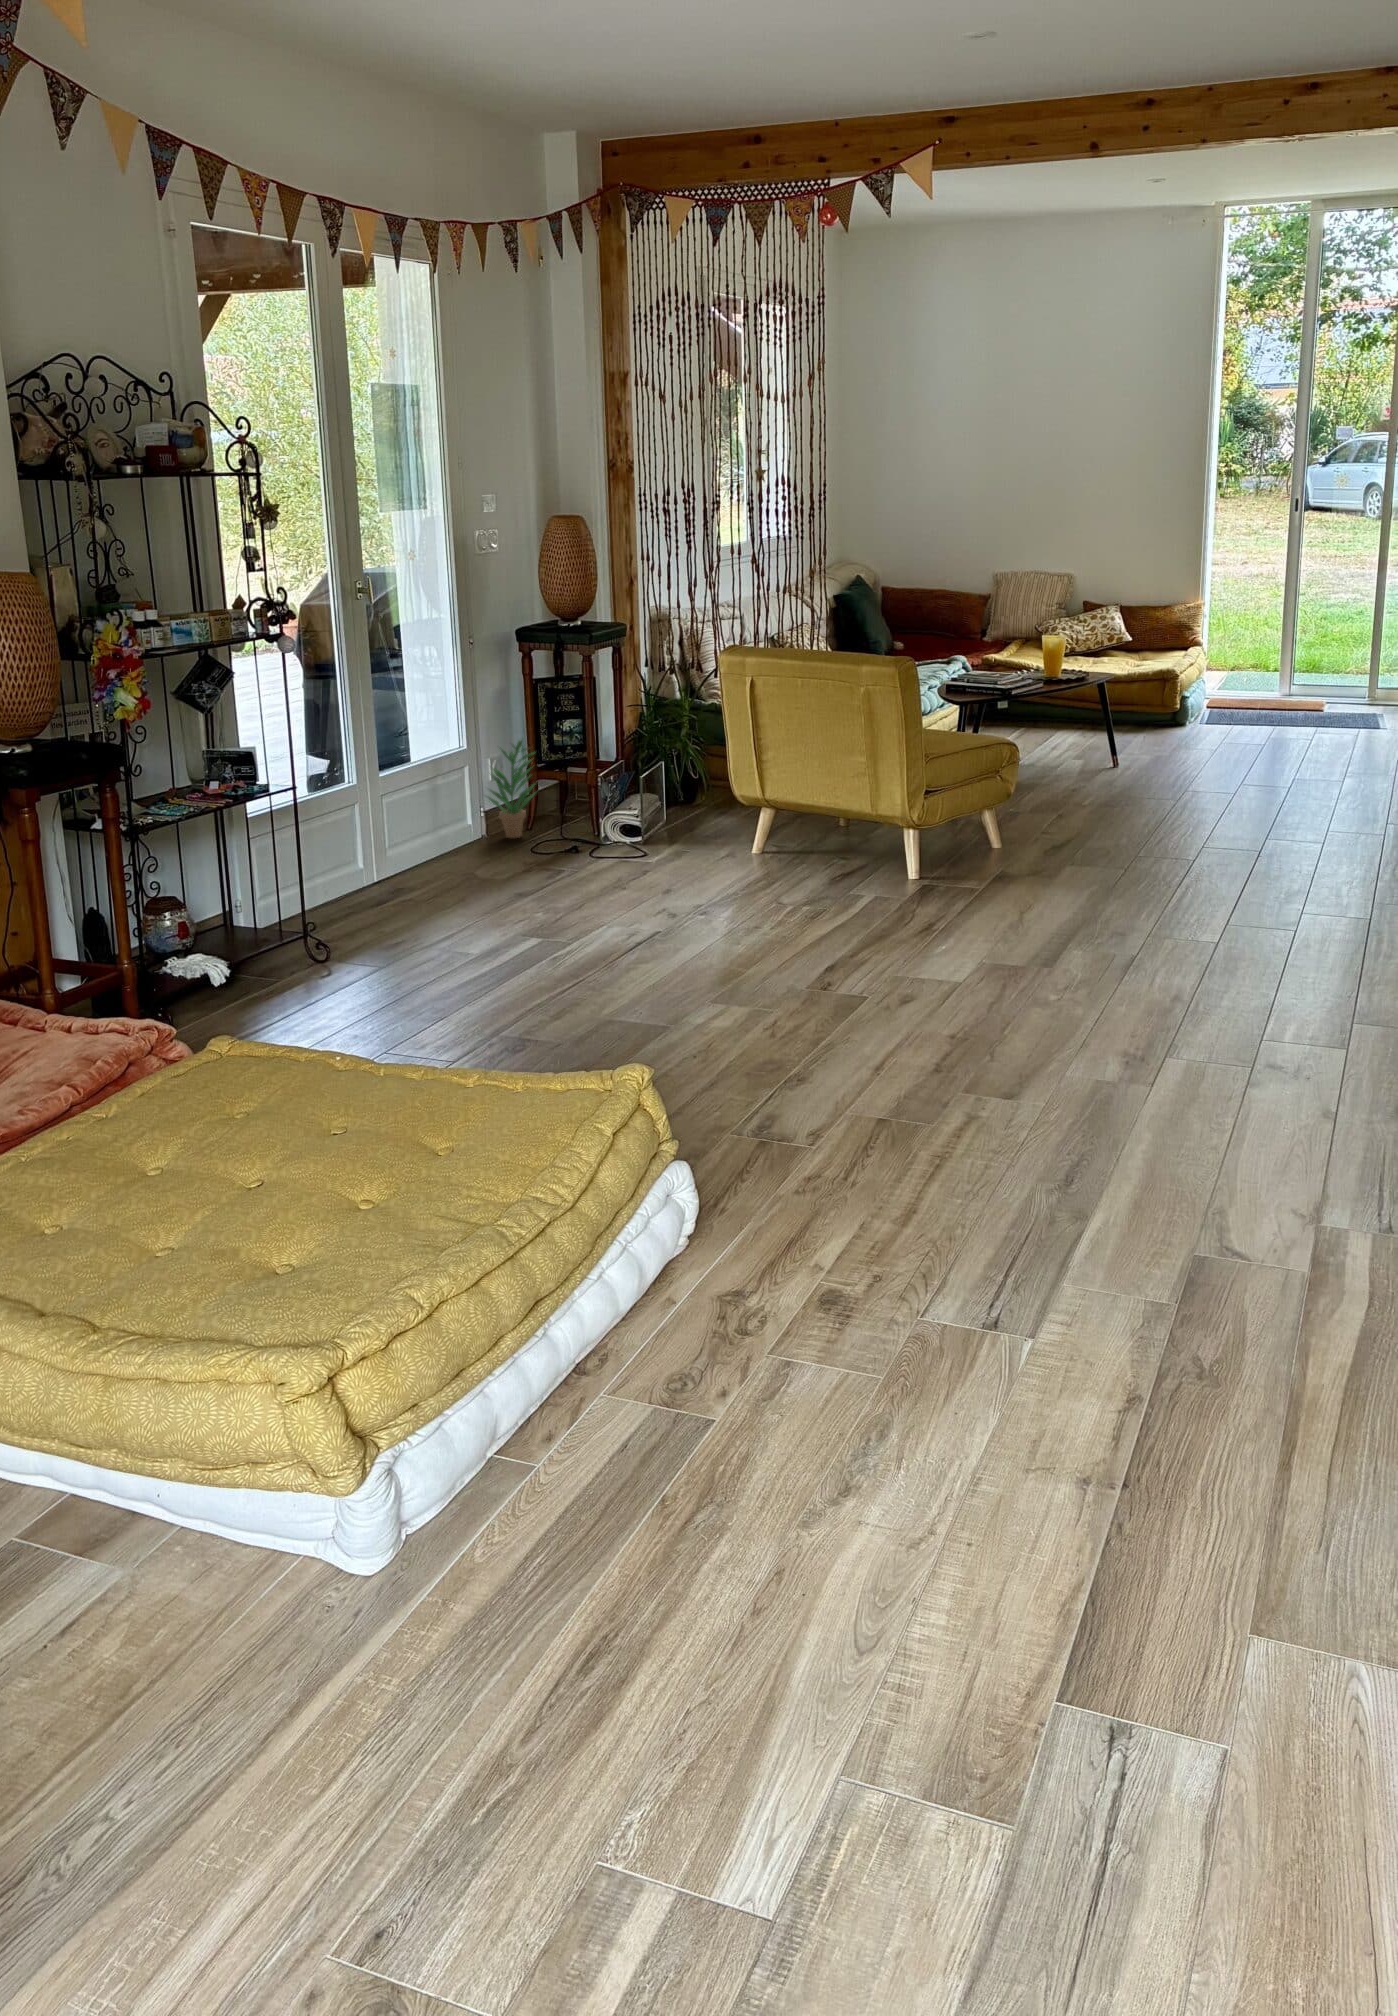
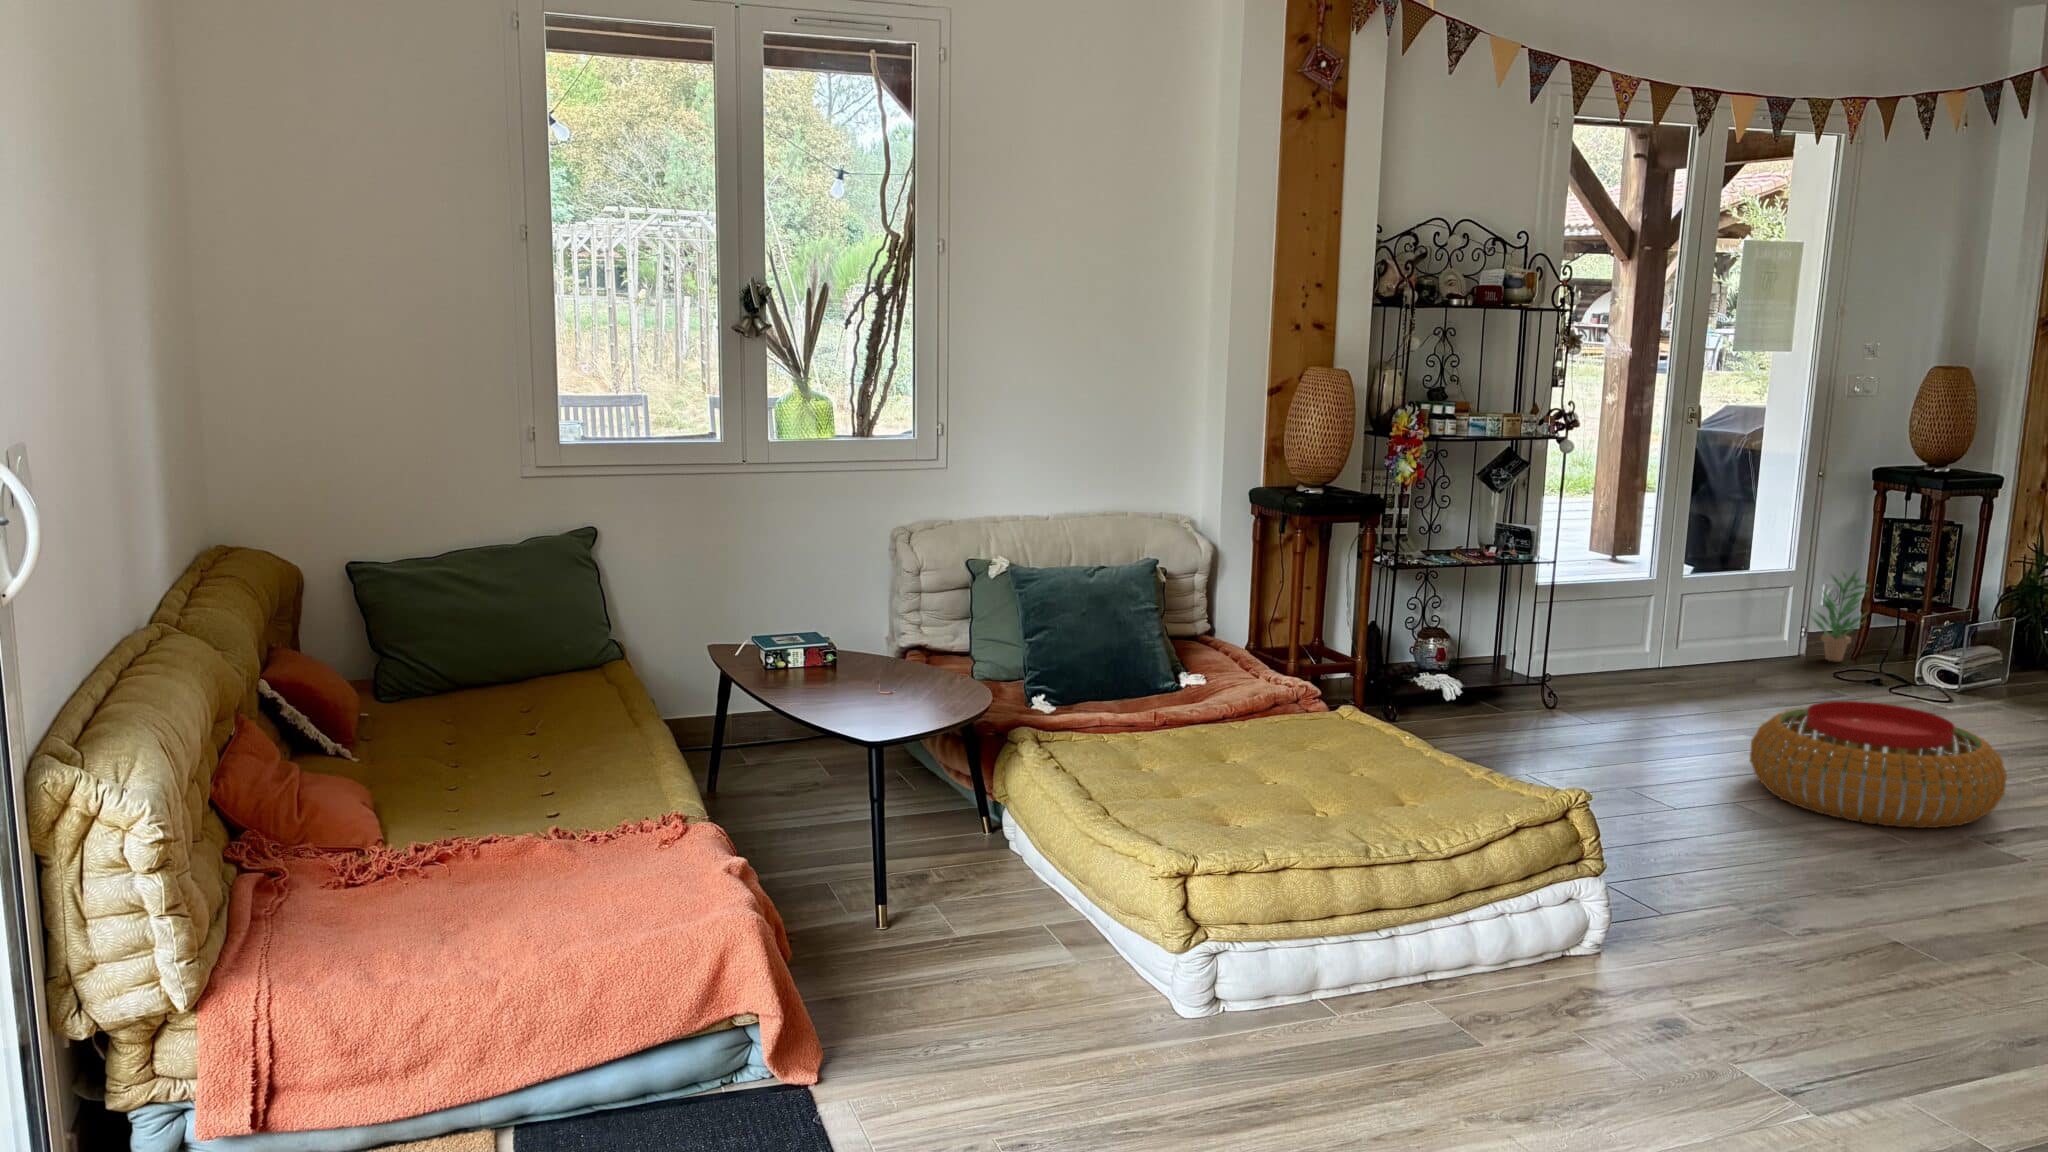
pouf: none [586,876,834,1009] -> present [1750,701,2007,828]

